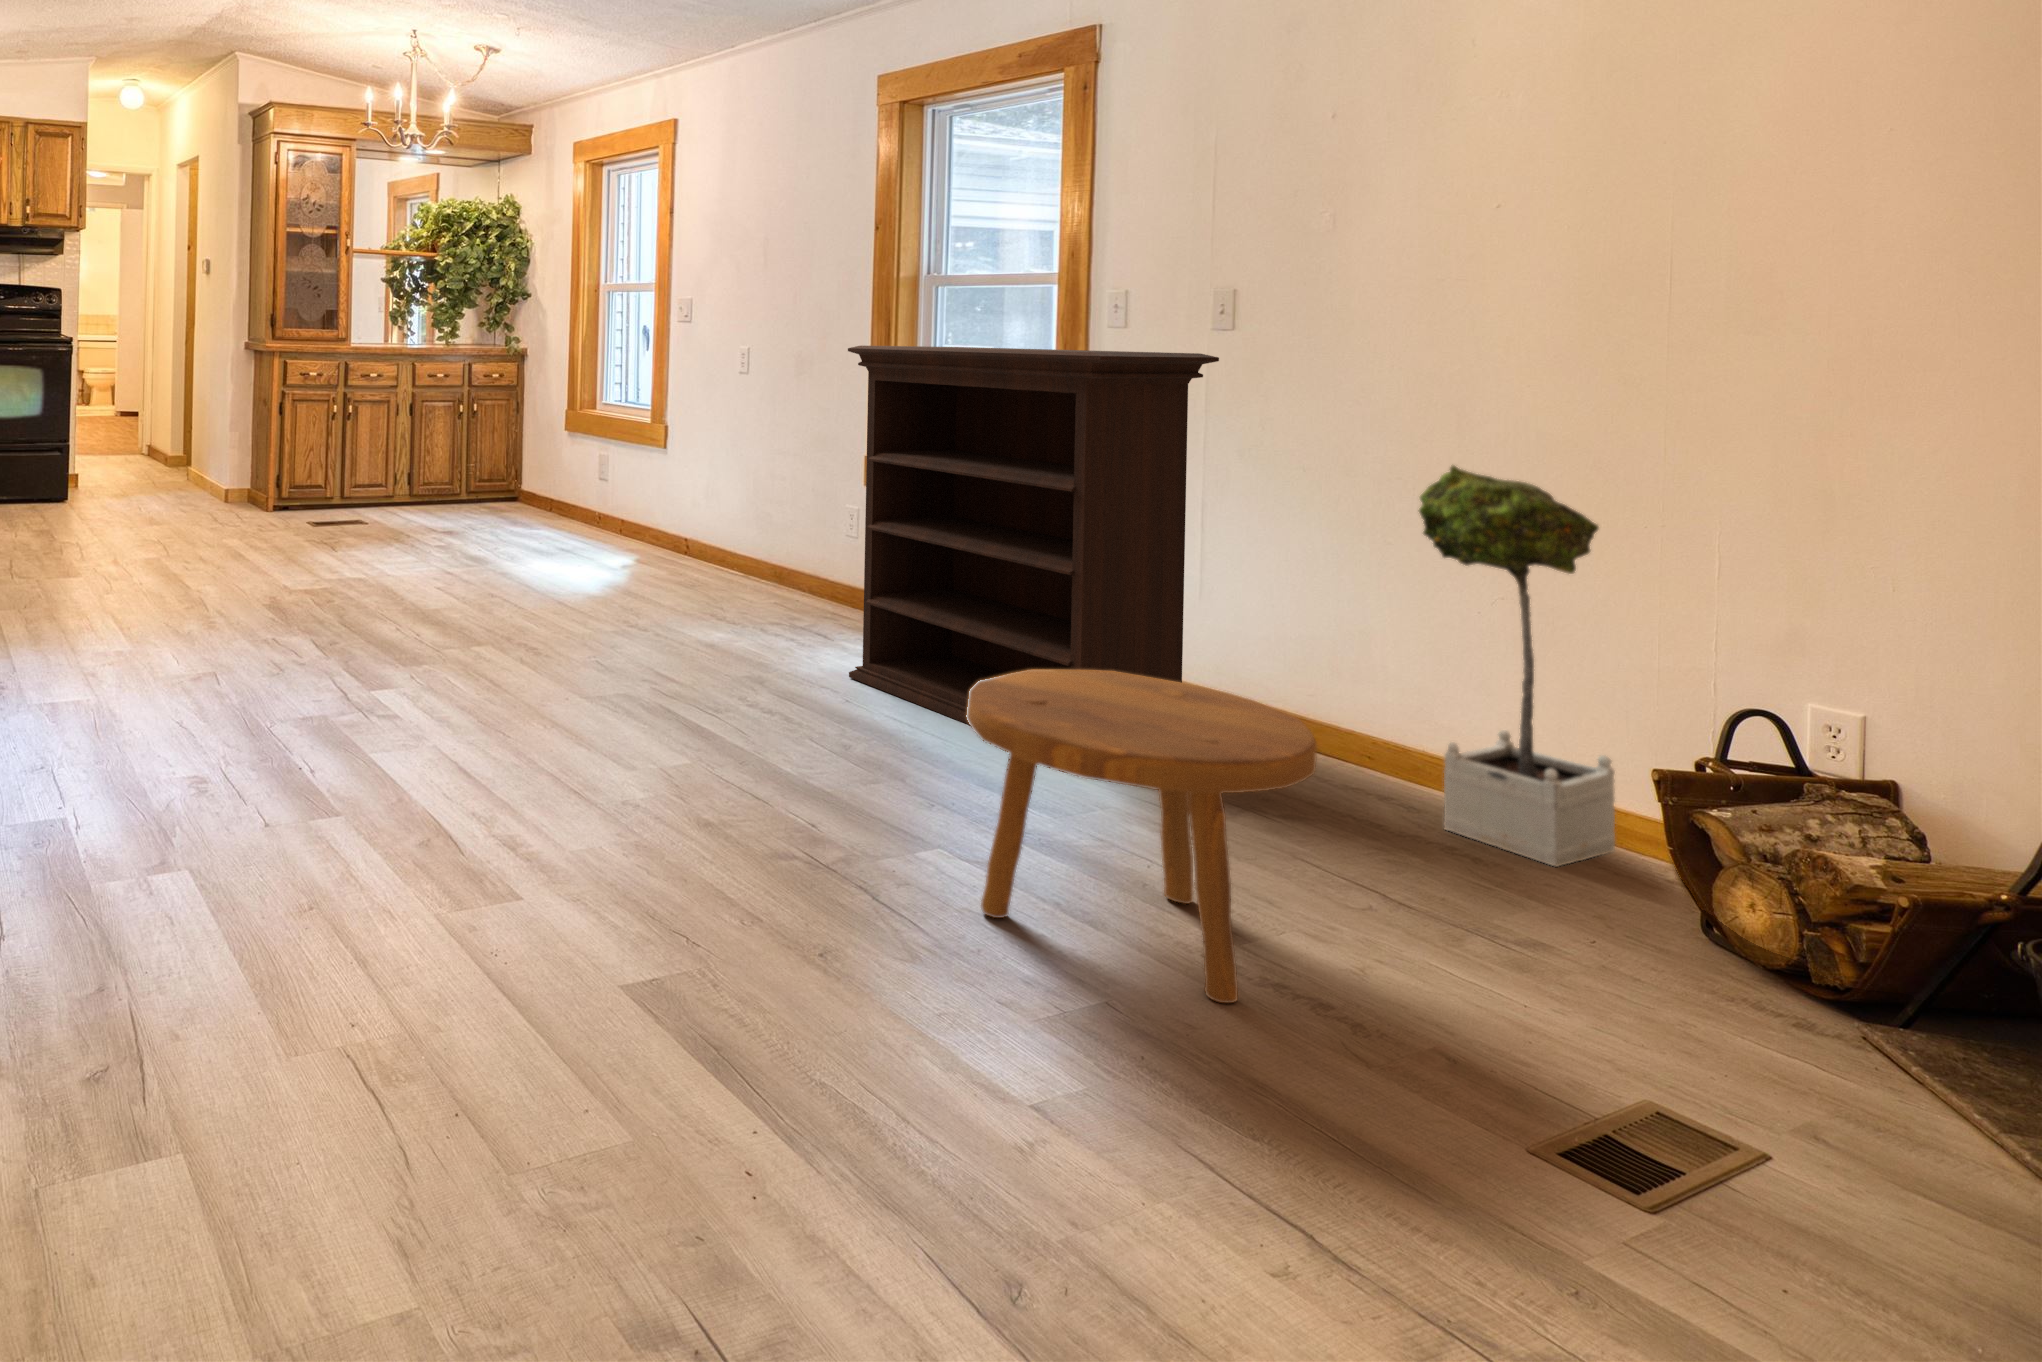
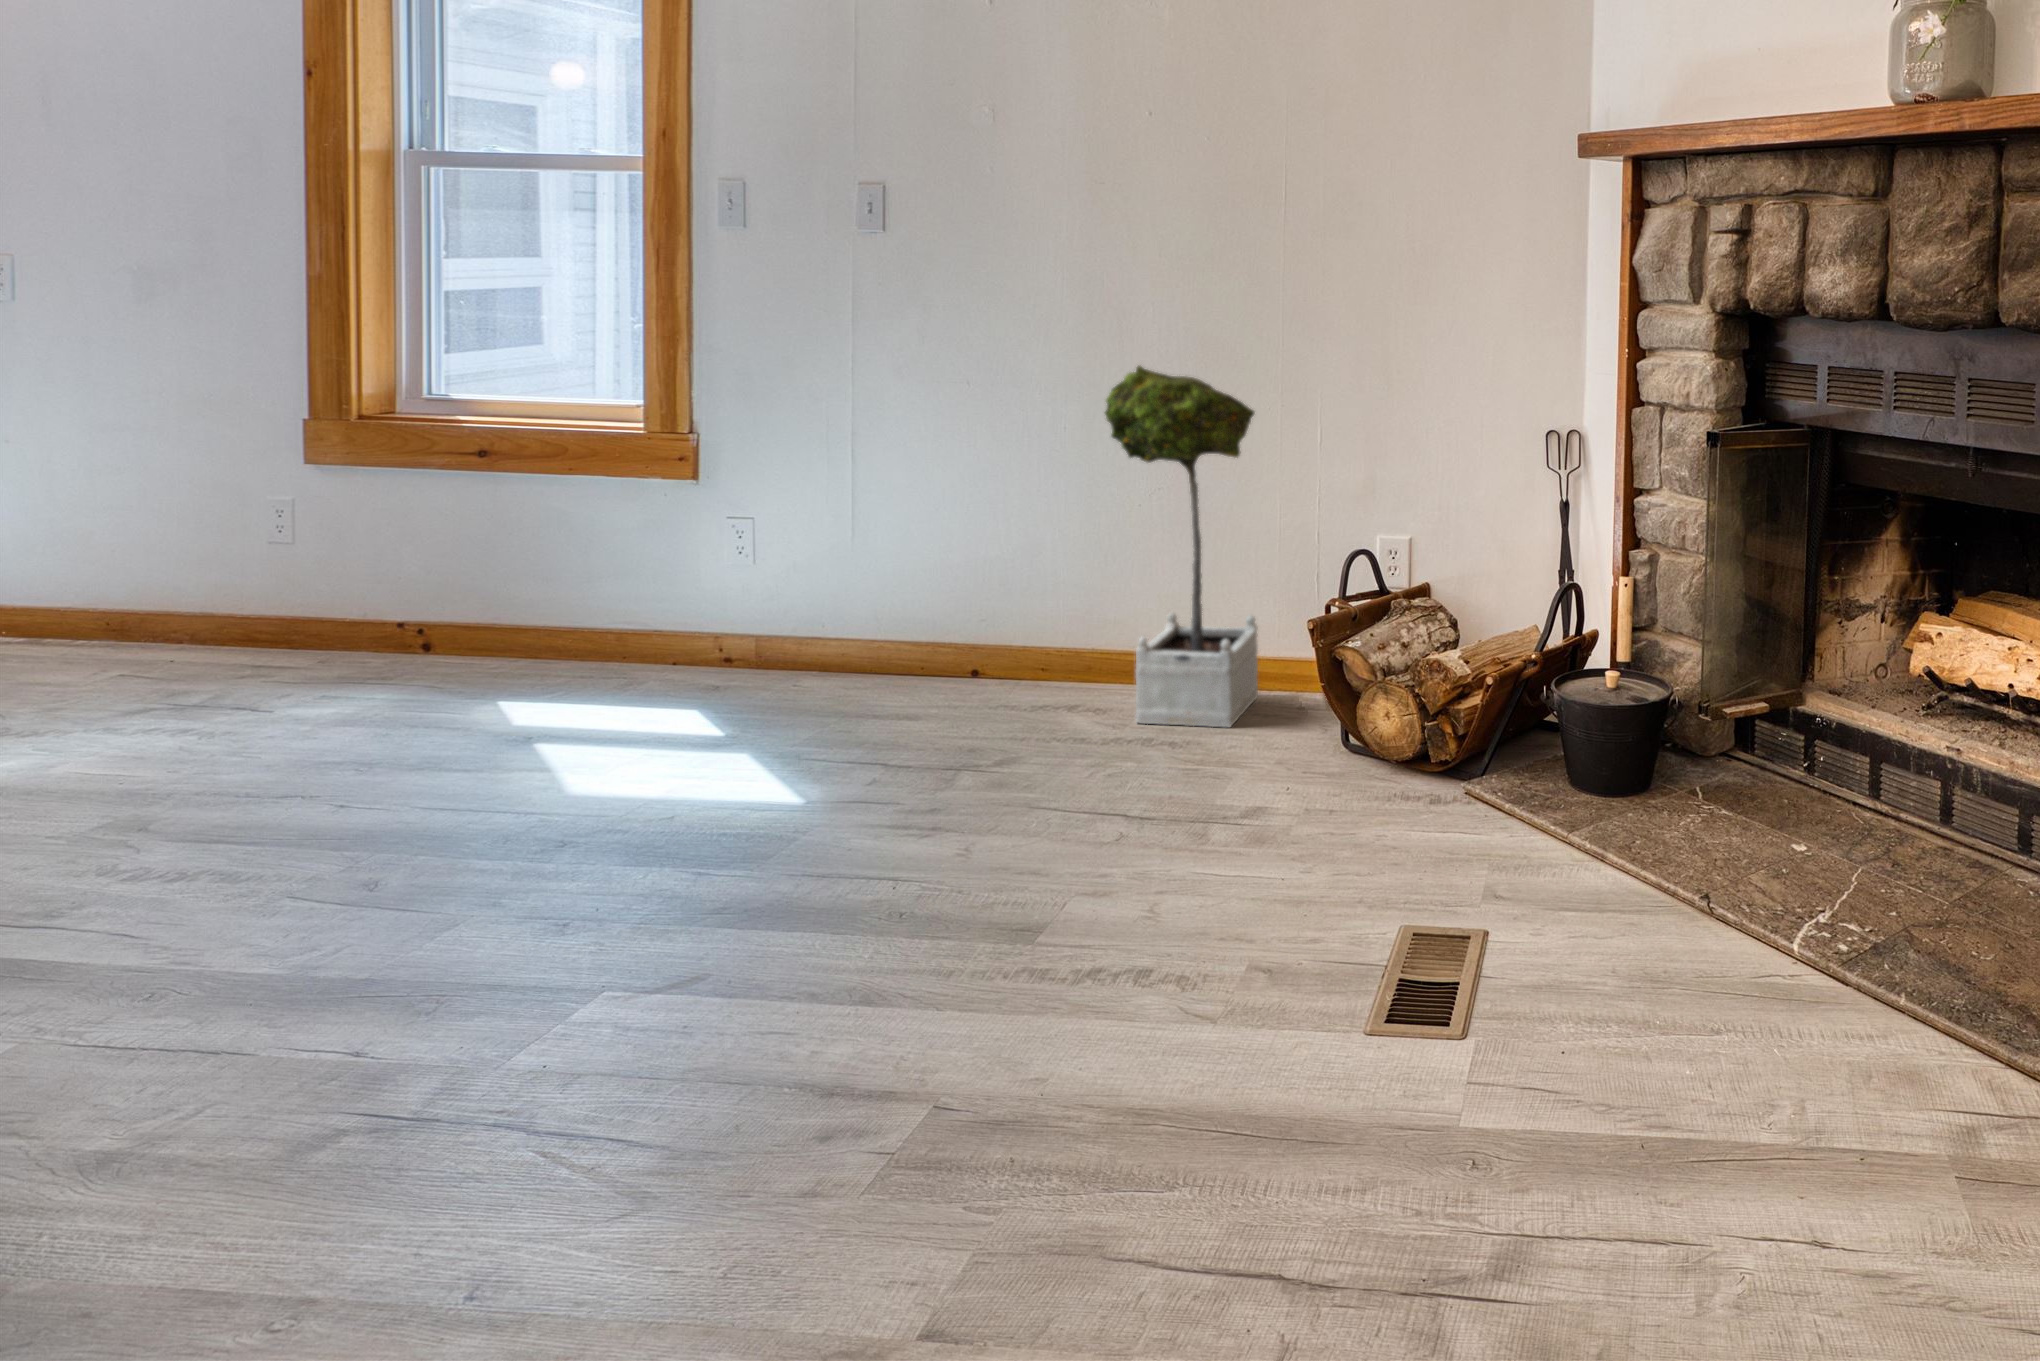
bookshelf: present [848,346,1219,725] -> none [299,247,894,787]
footstool: present [967,670,1317,1003] -> none [667,649,1124,1062]

